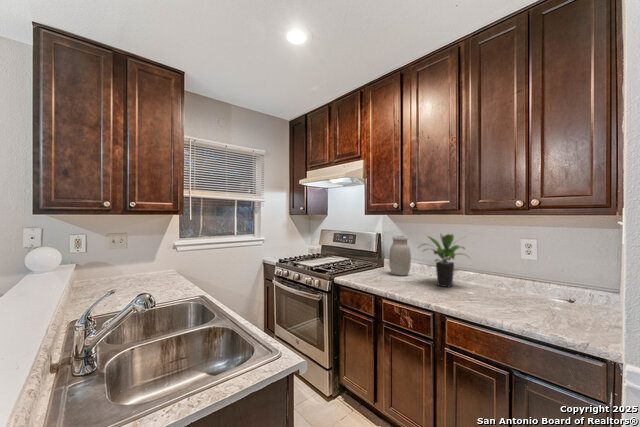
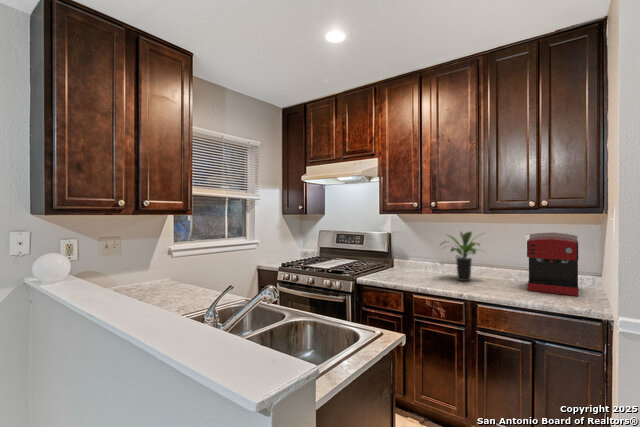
jar: present [389,236,411,275] -> none [406,235,427,274]
coffee maker: none [513,238,584,319] -> present [527,232,579,296]

